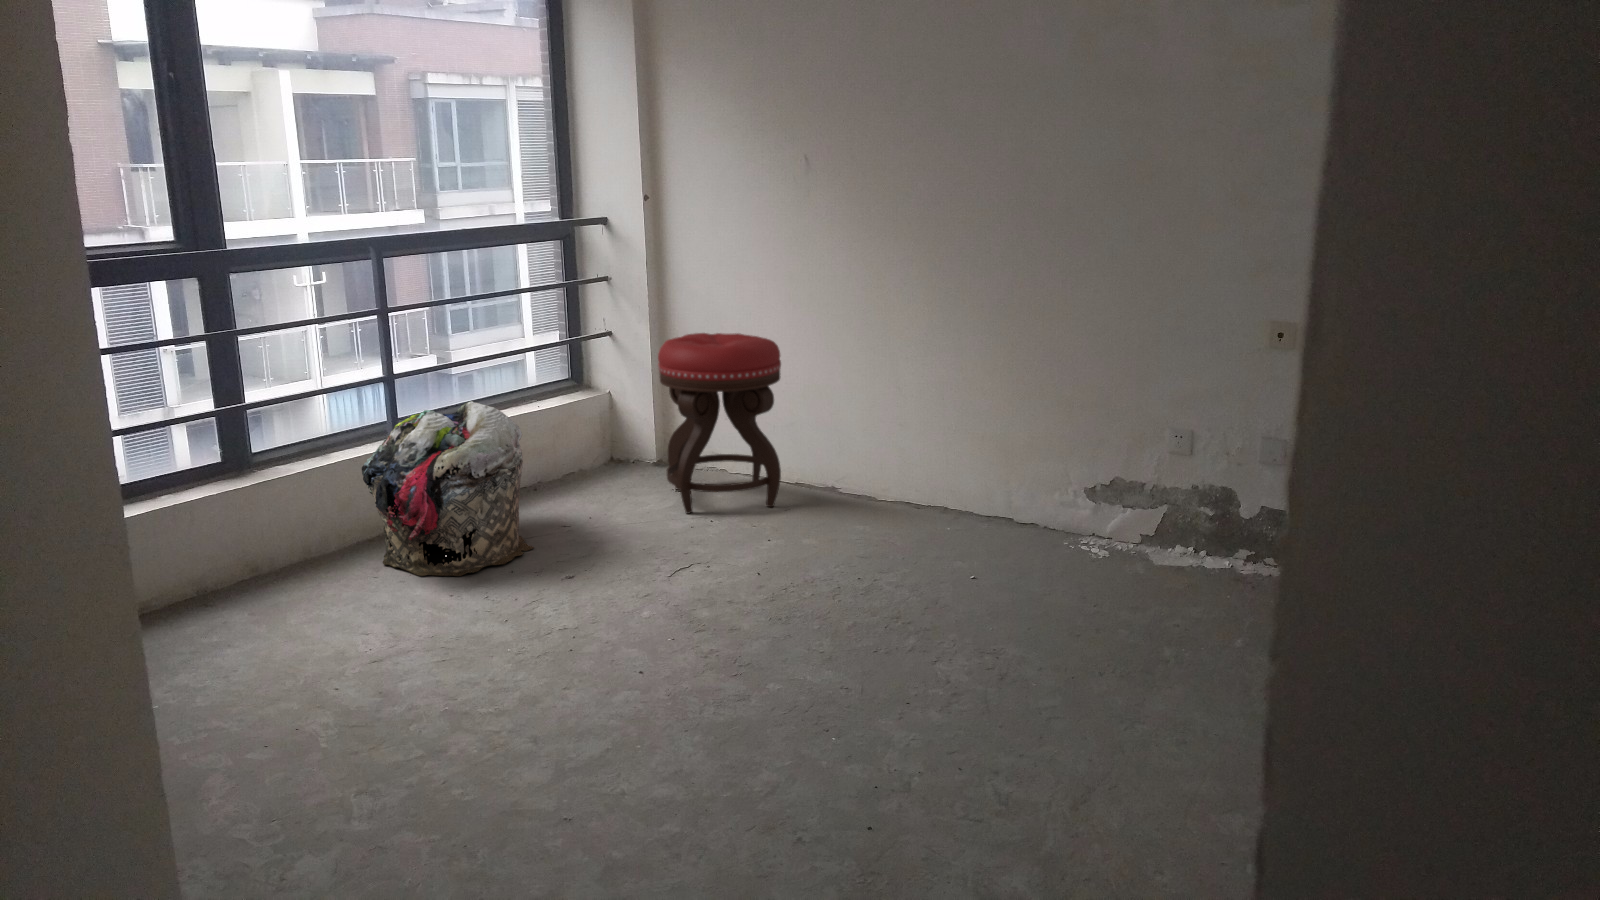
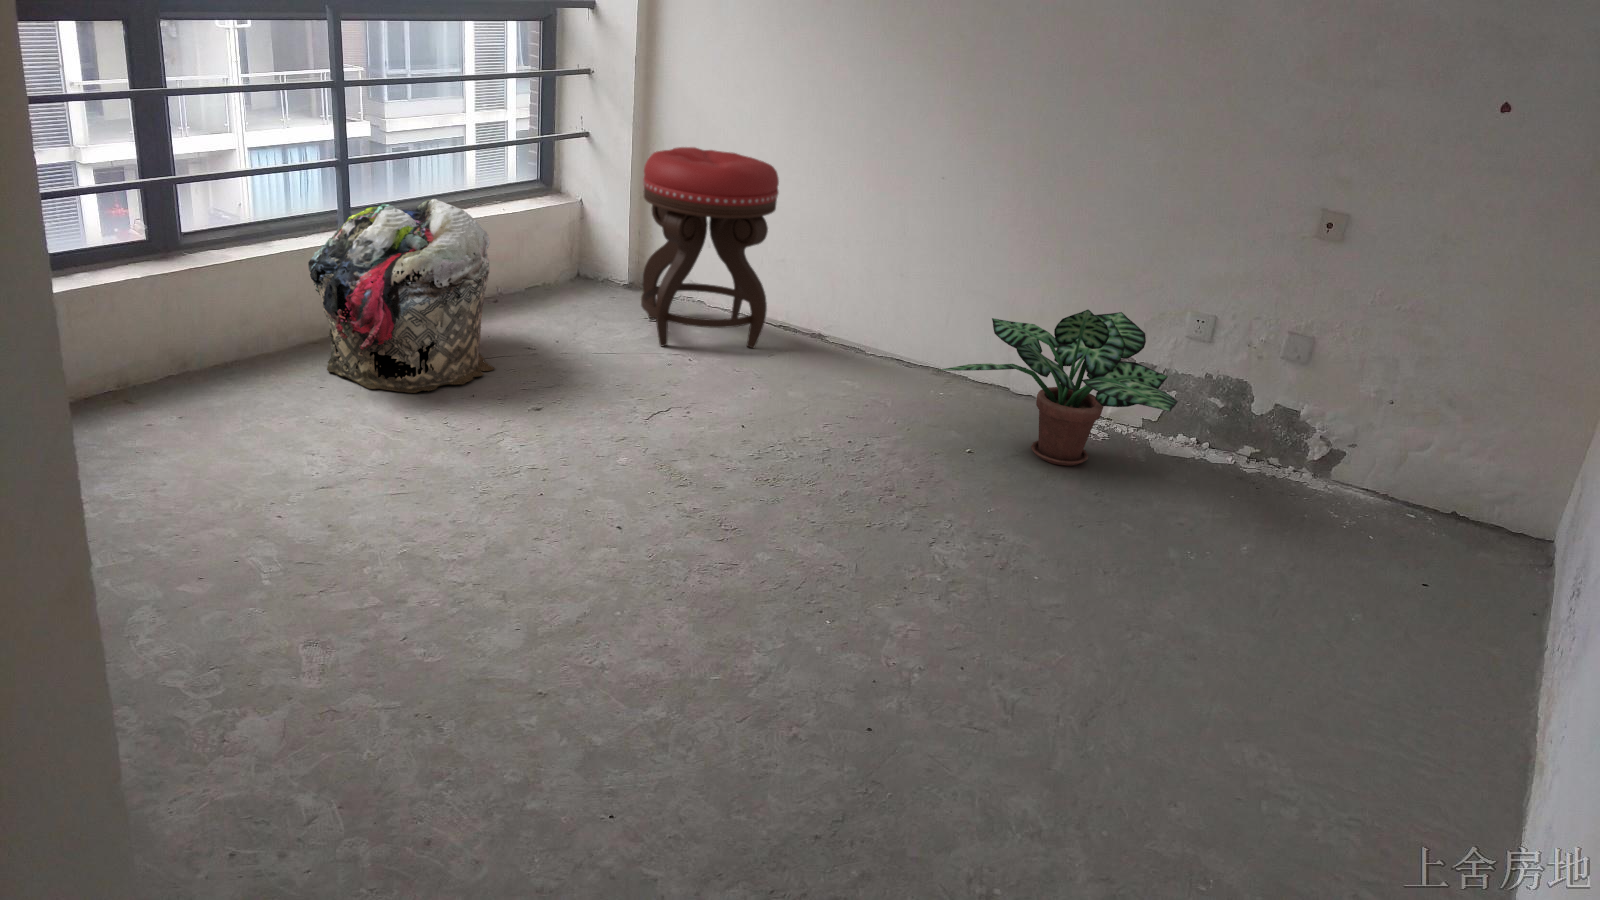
potted plant: none [929,435,1159,584] -> present [938,310,1178,466]

